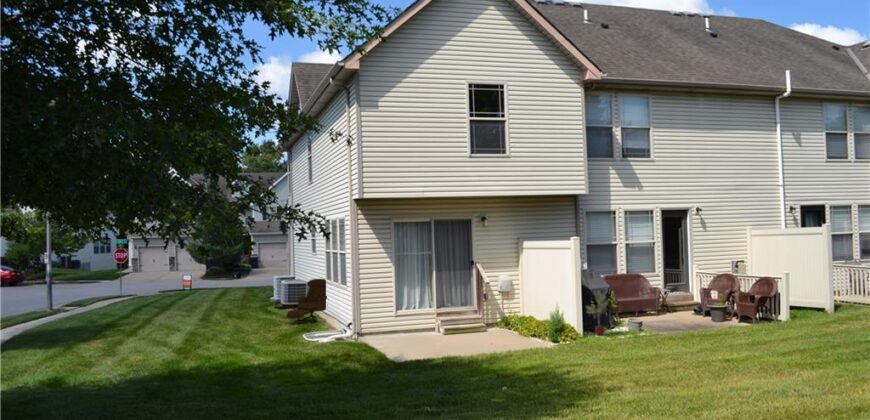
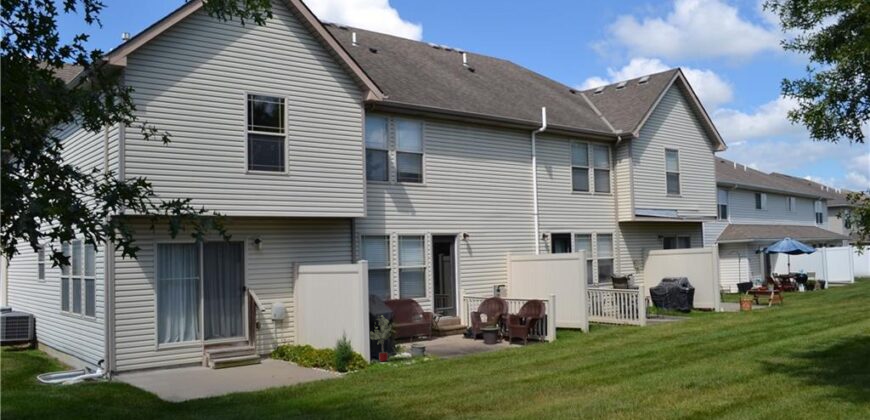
lounge chair: present [287,279,327,324] -> none [7,310,63,366]

